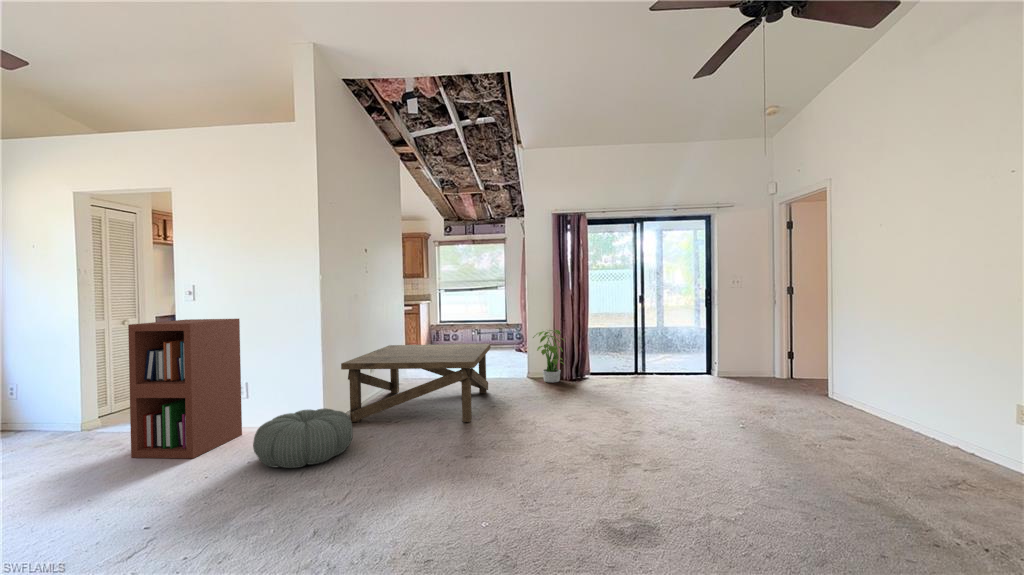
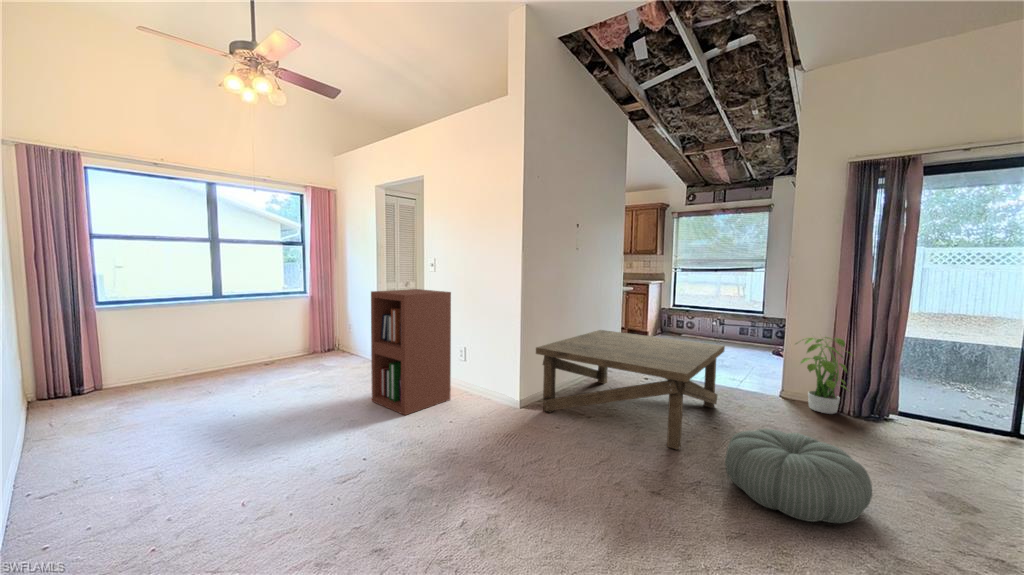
pouf: present [253,408,353,468] -> present [725,429,872,523]

